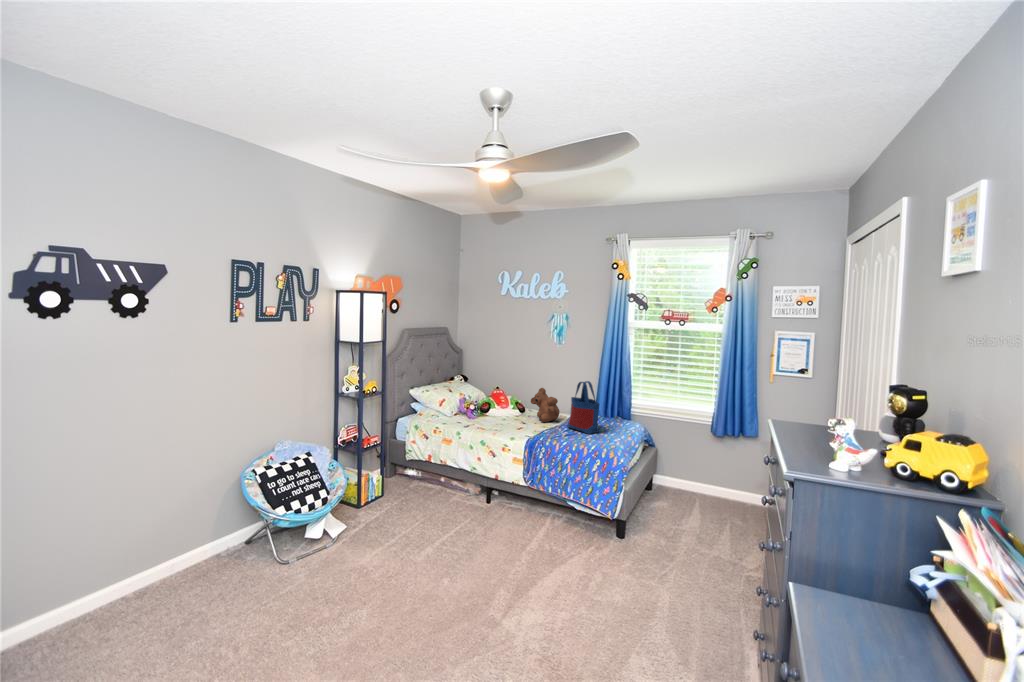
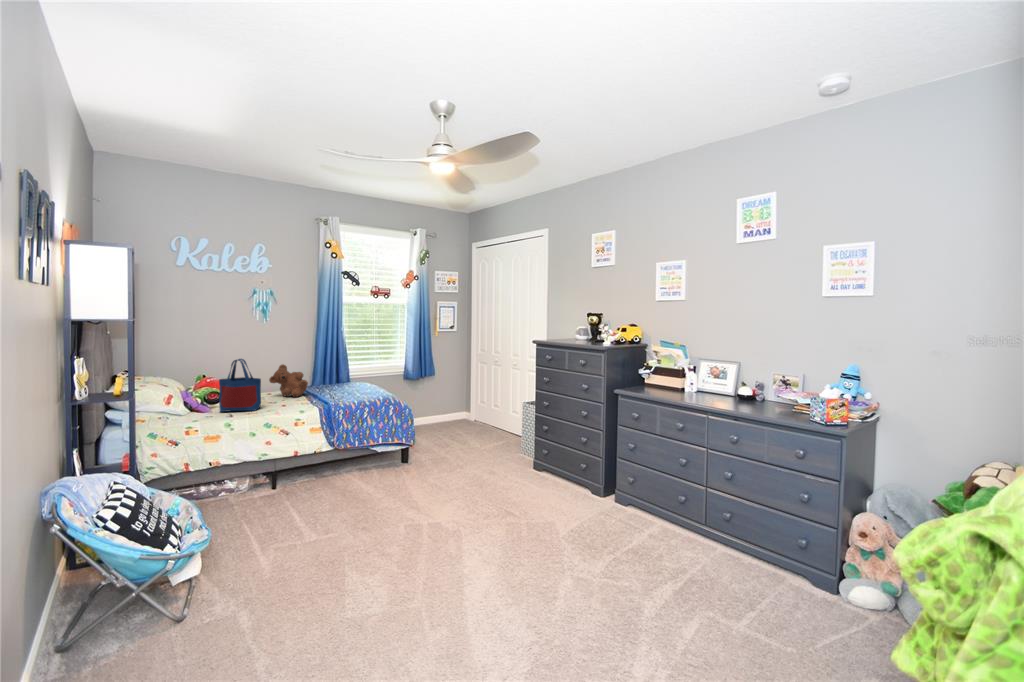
tote bag: present [567,381,599,434] -> present [219,359,261,412]

